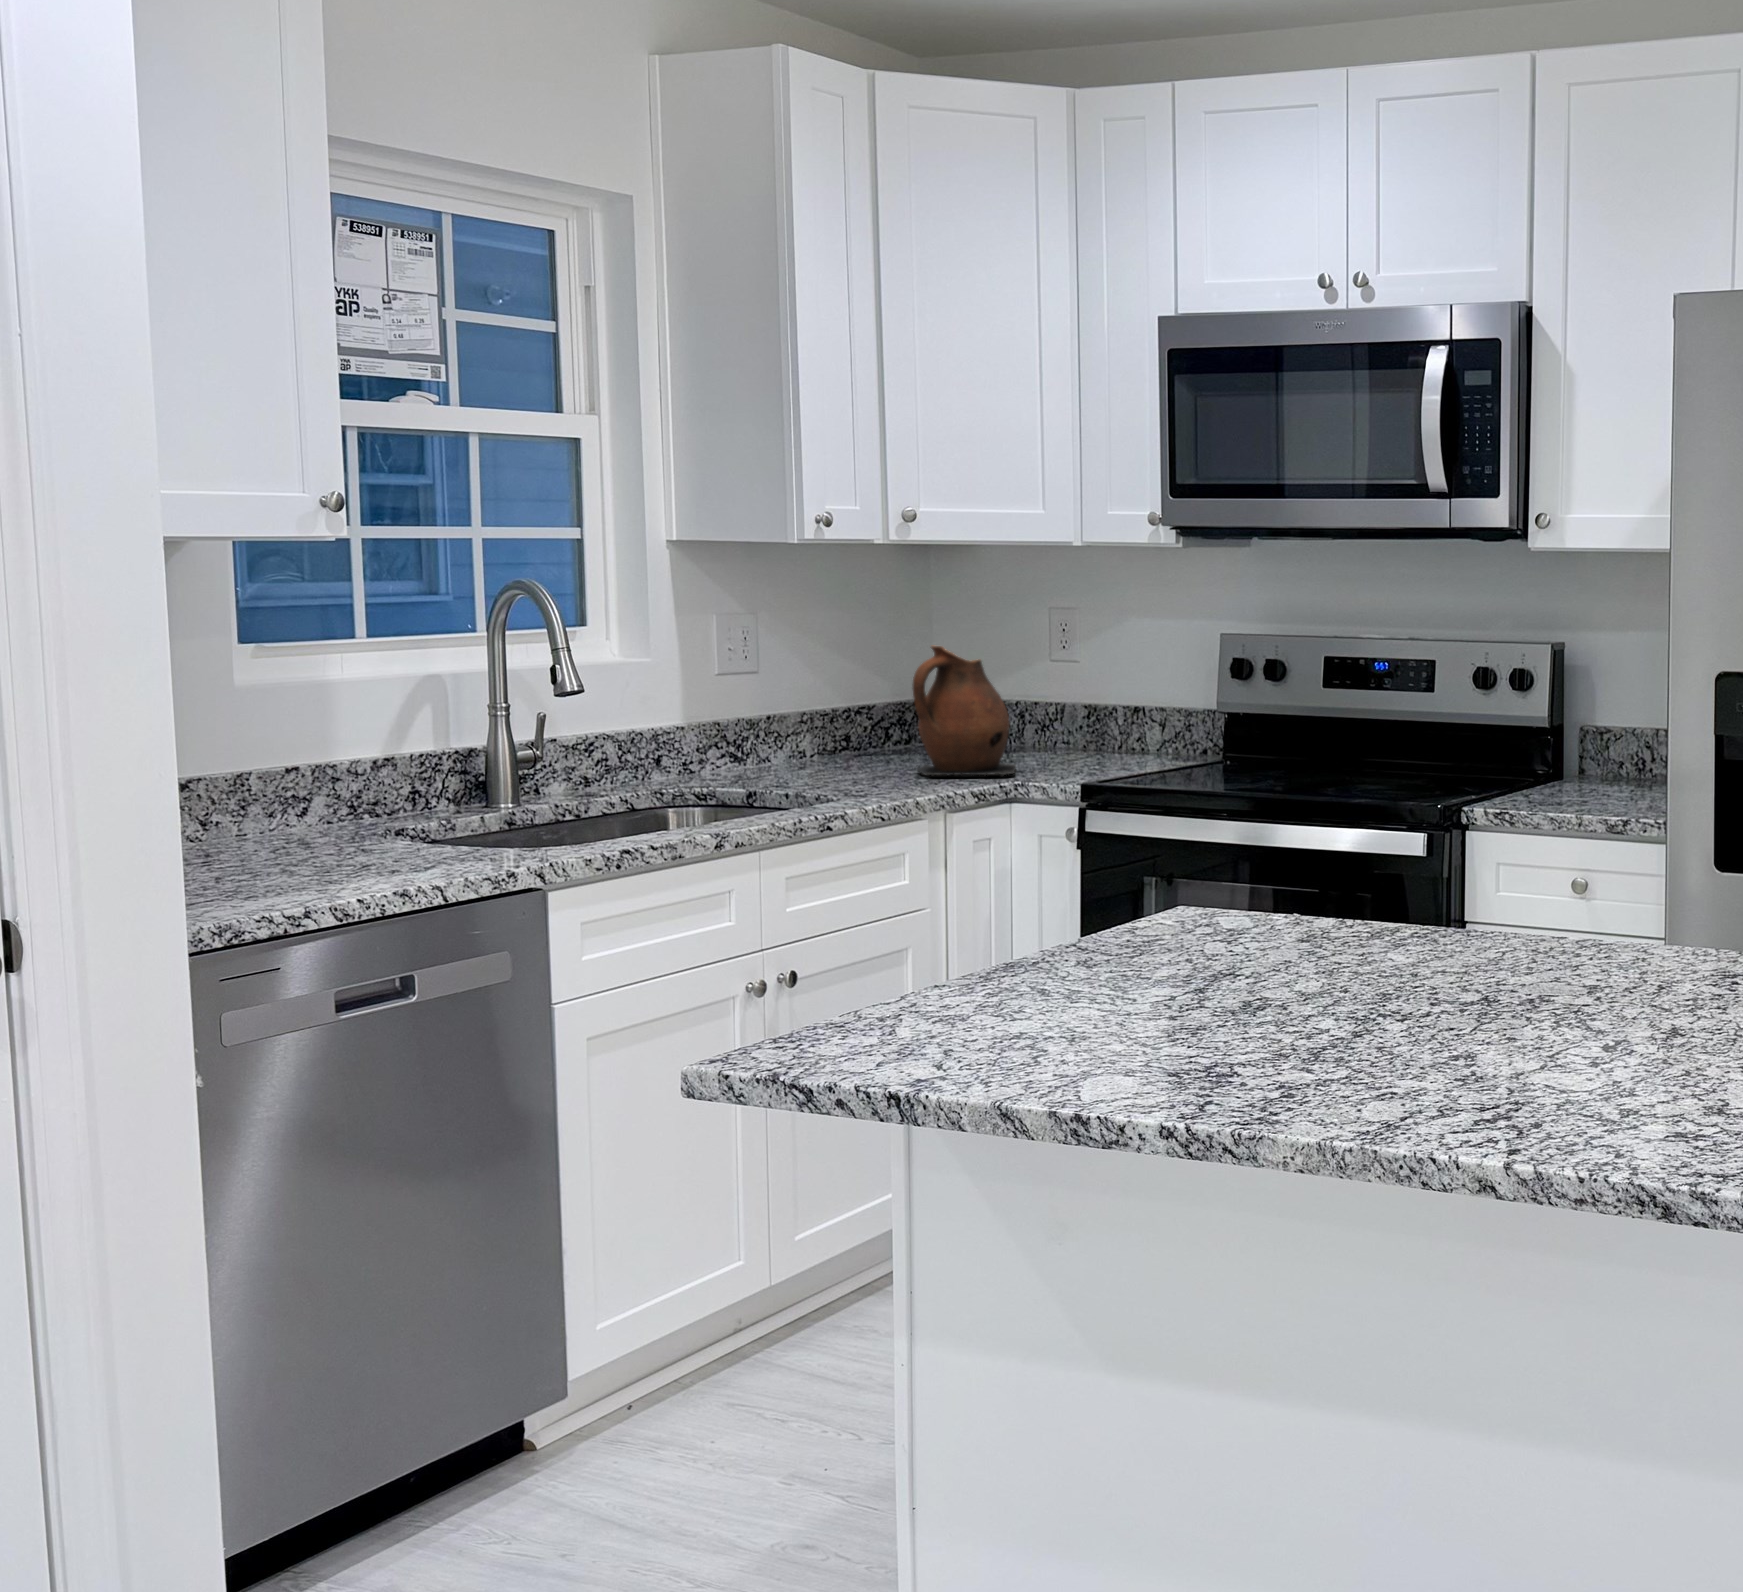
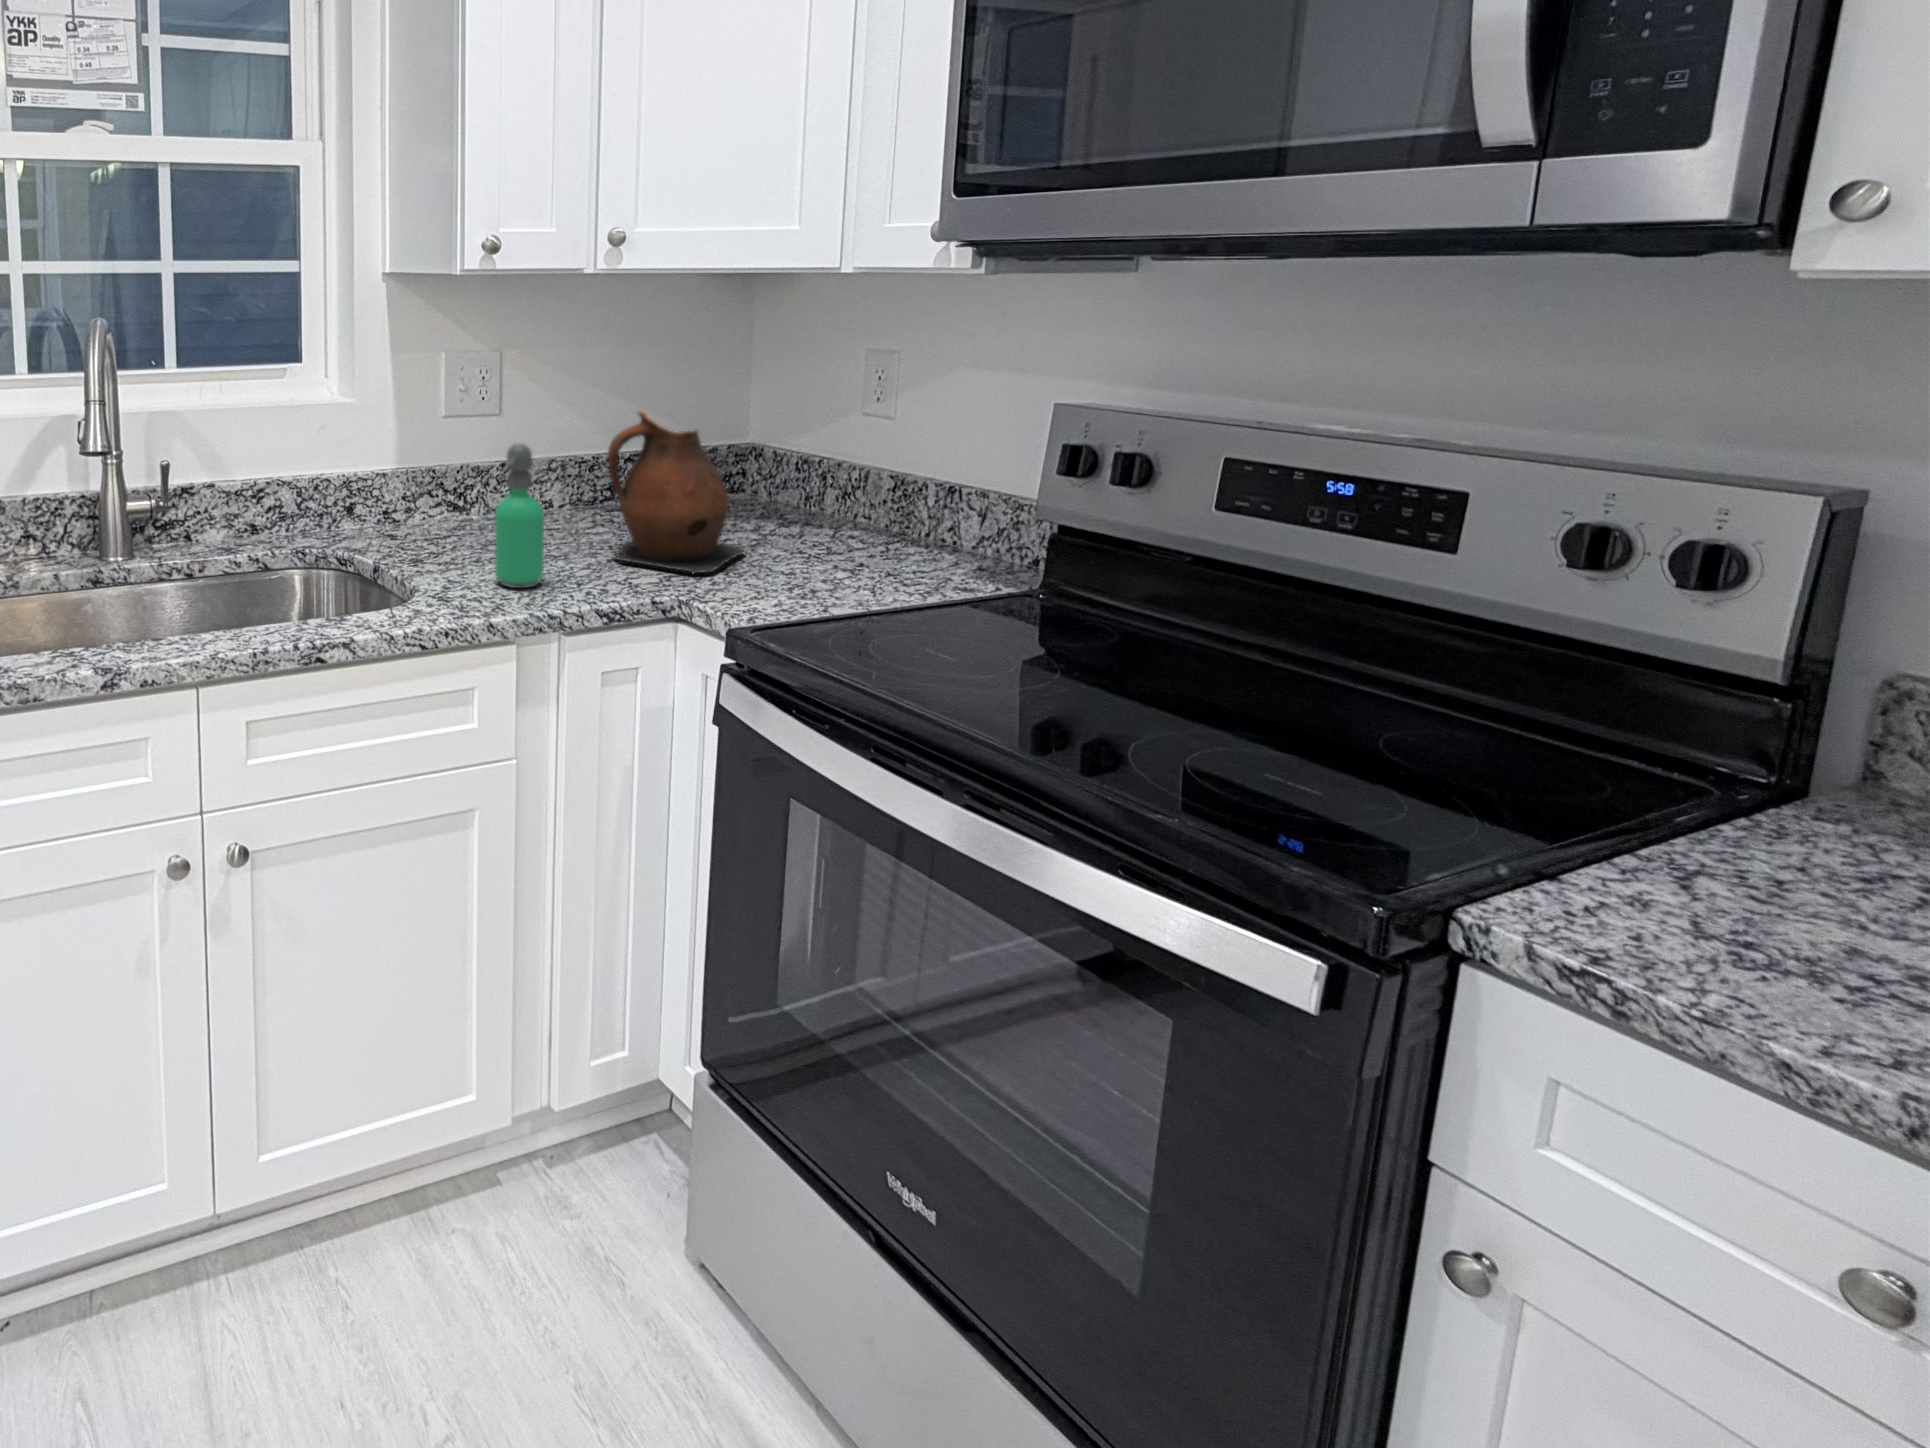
soap dispenser: none [866,668,910,791] -> present [495,444,544,588]

